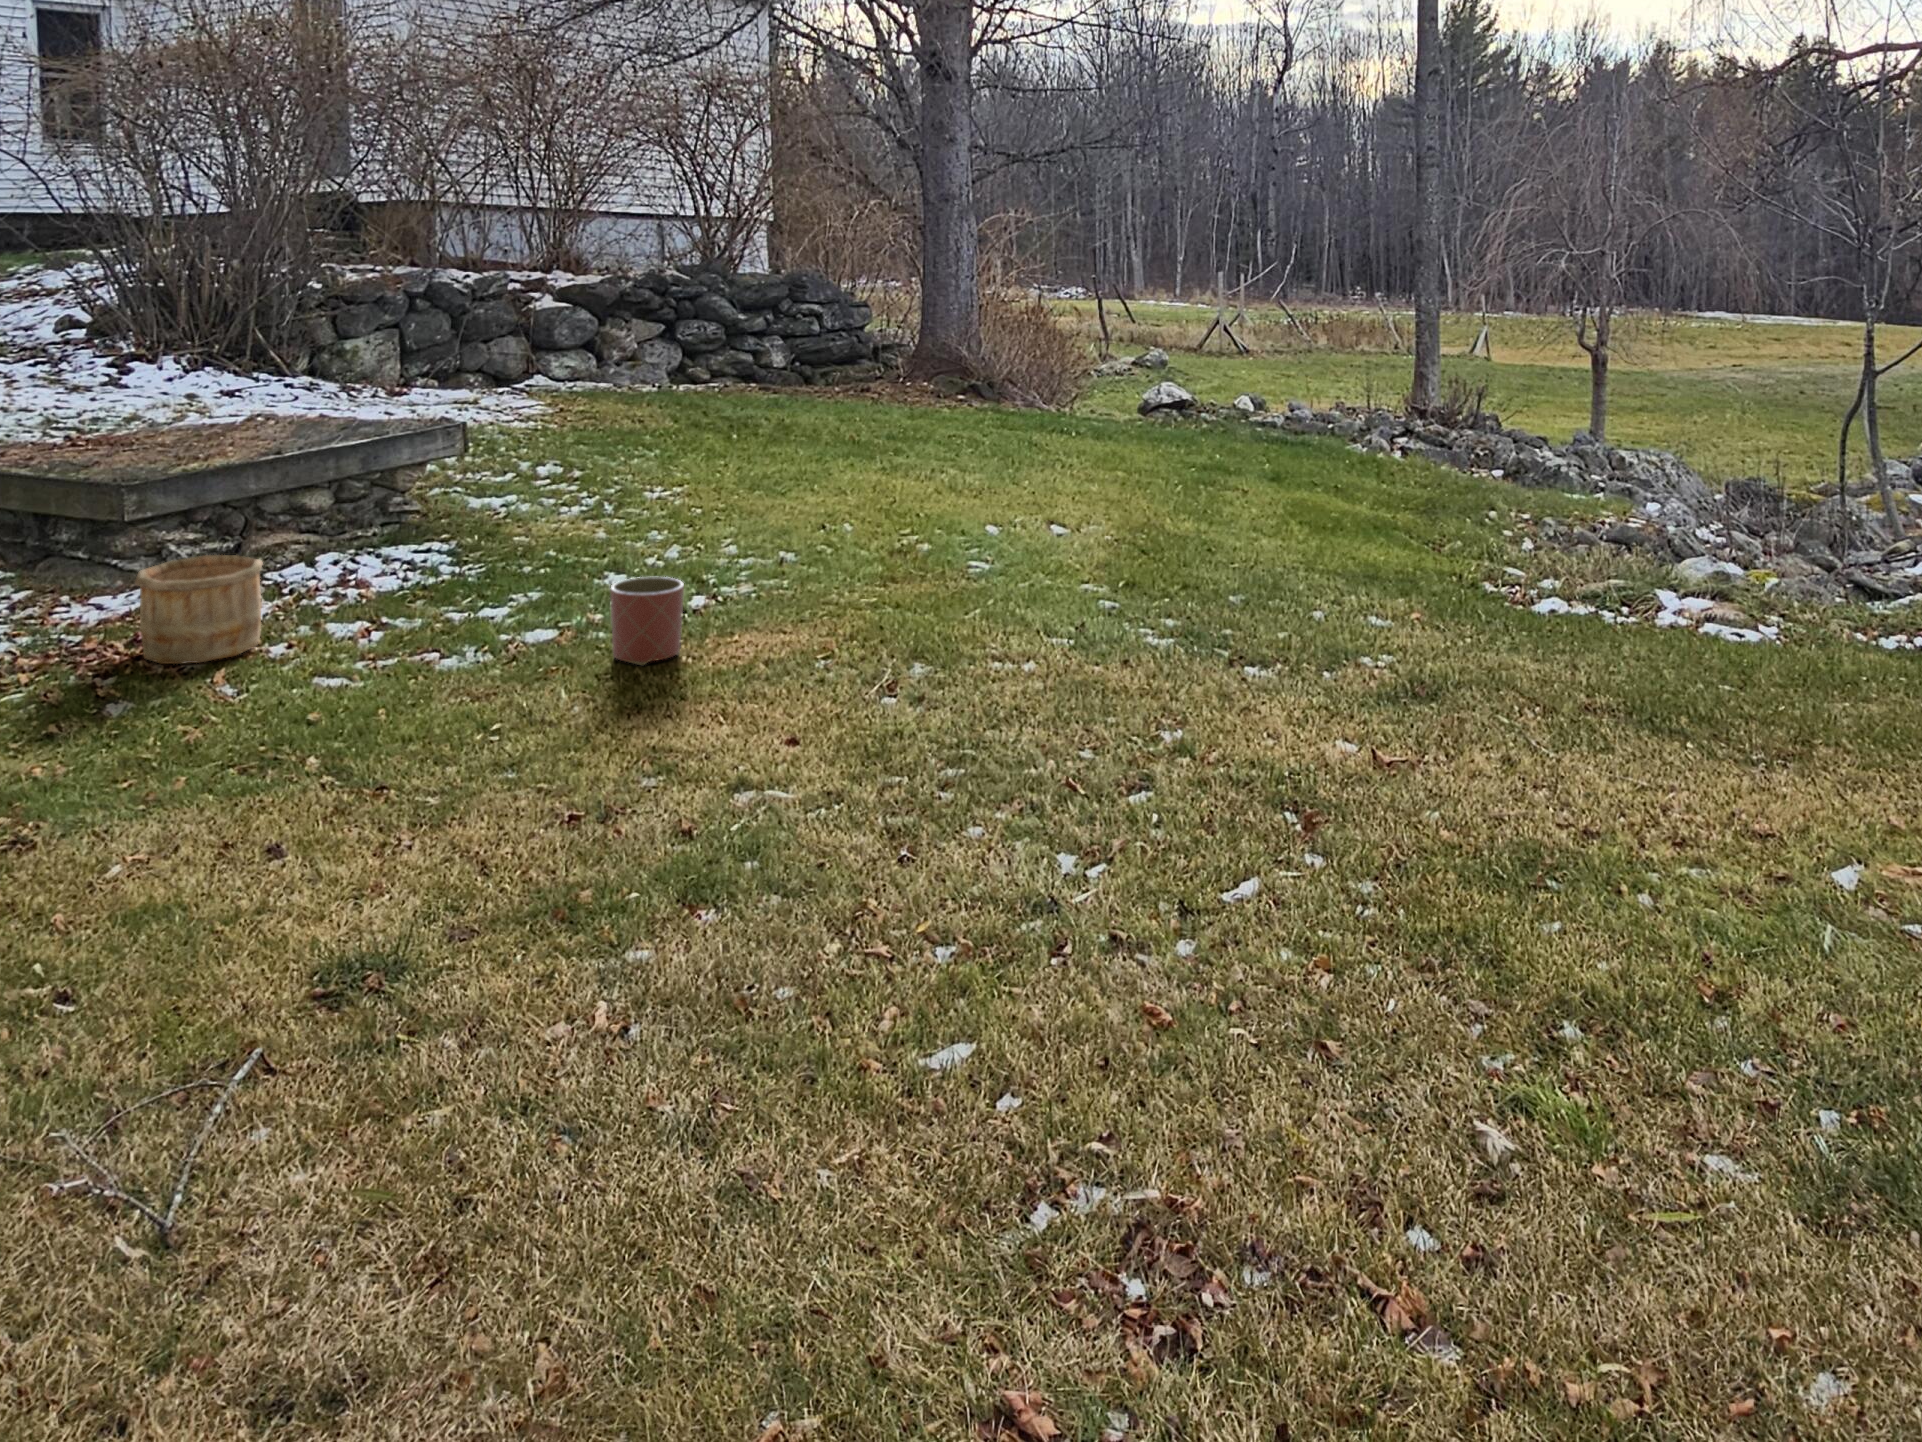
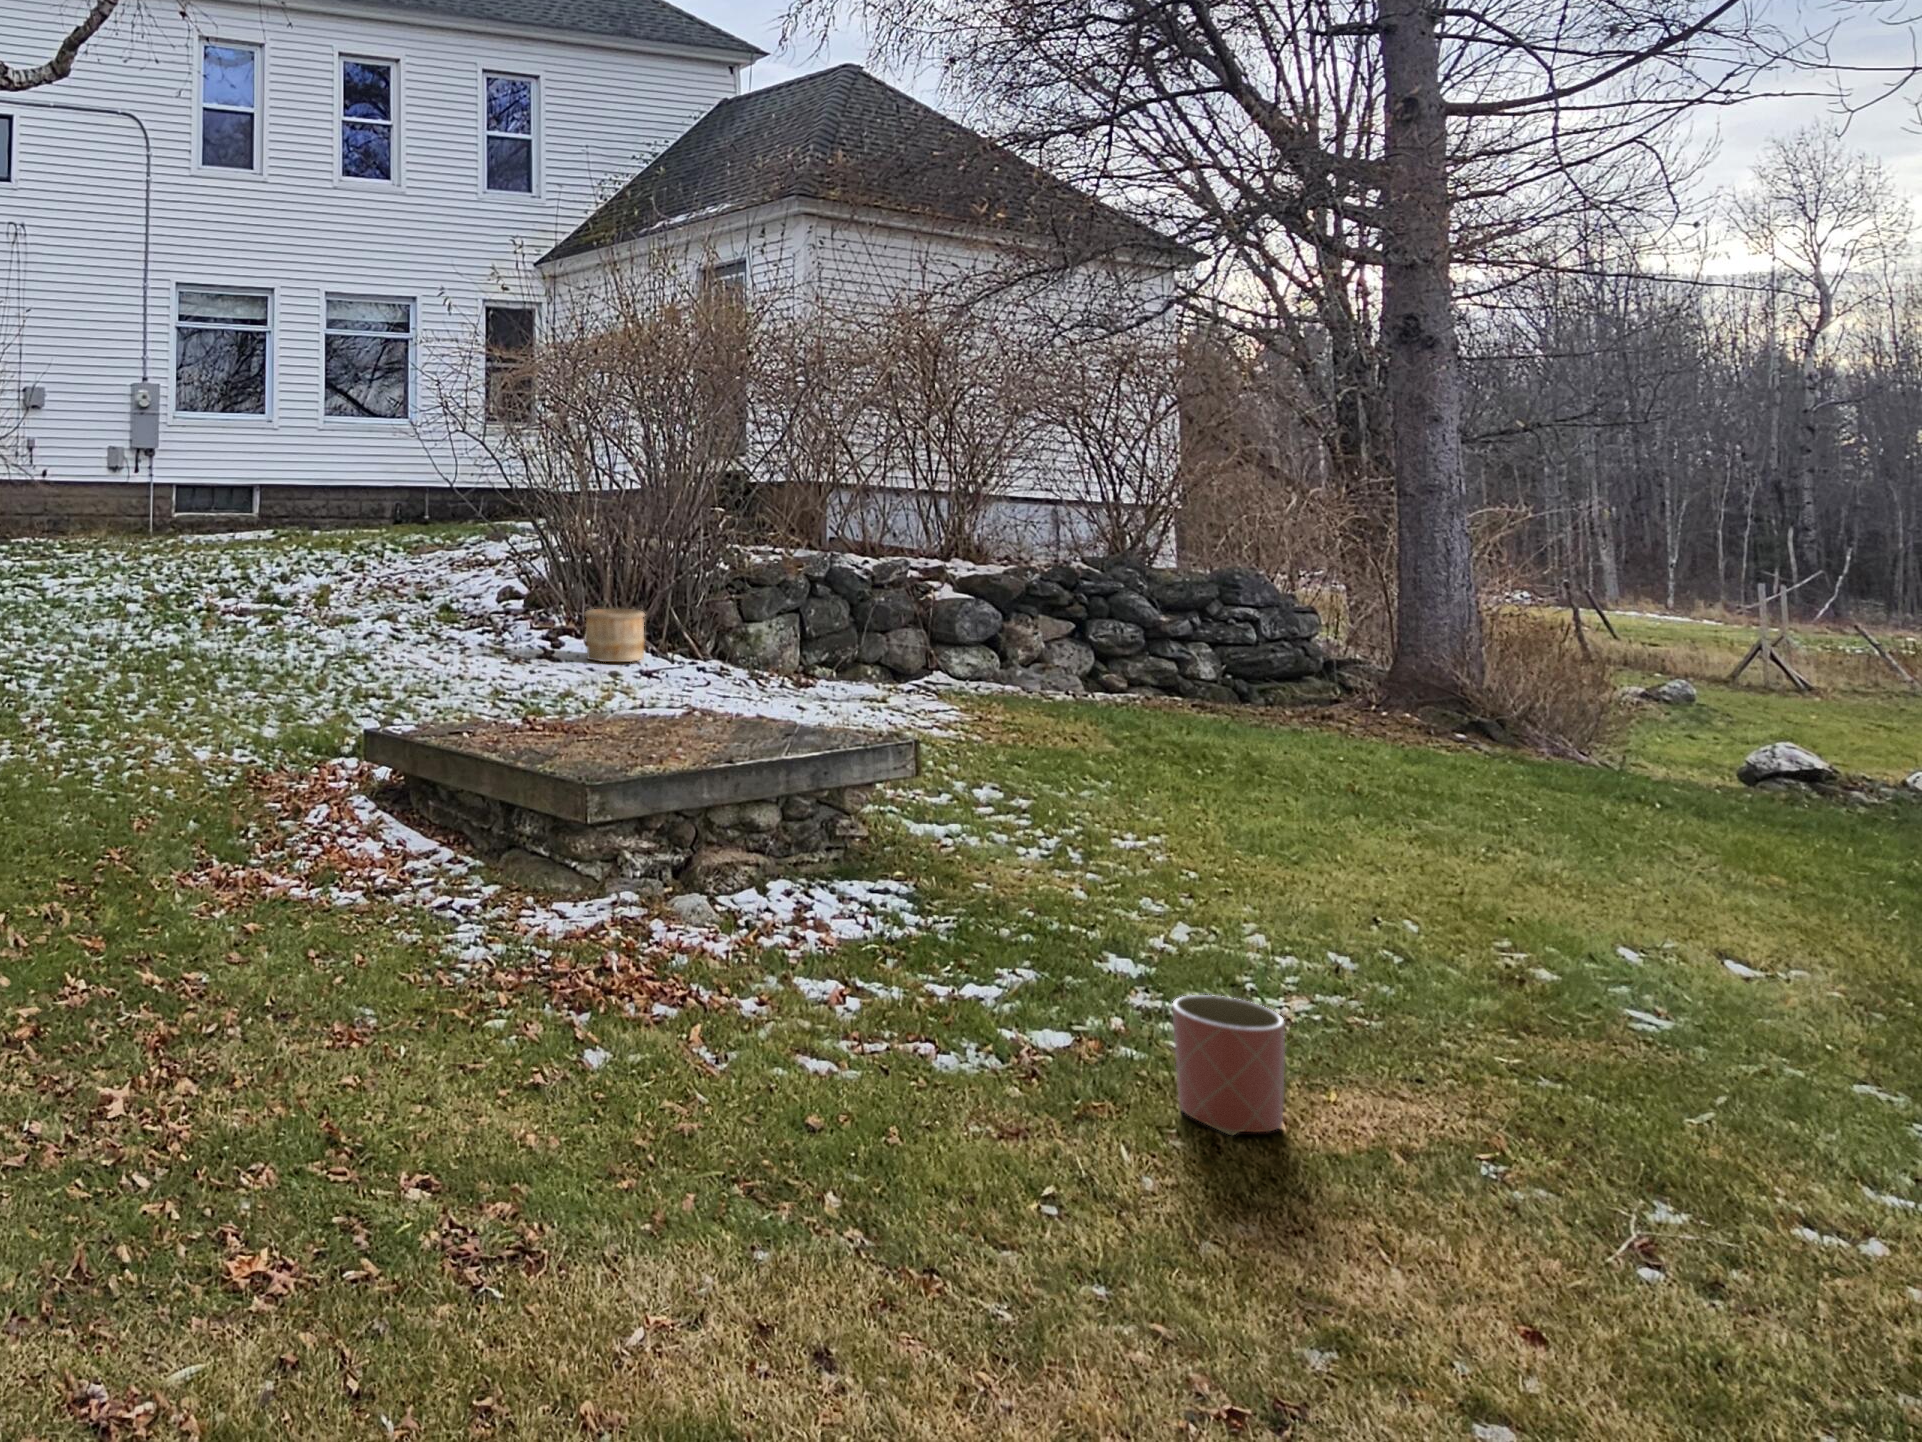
wooden bucket: present [135,555,263,664] -> present [585,608,645,662]

